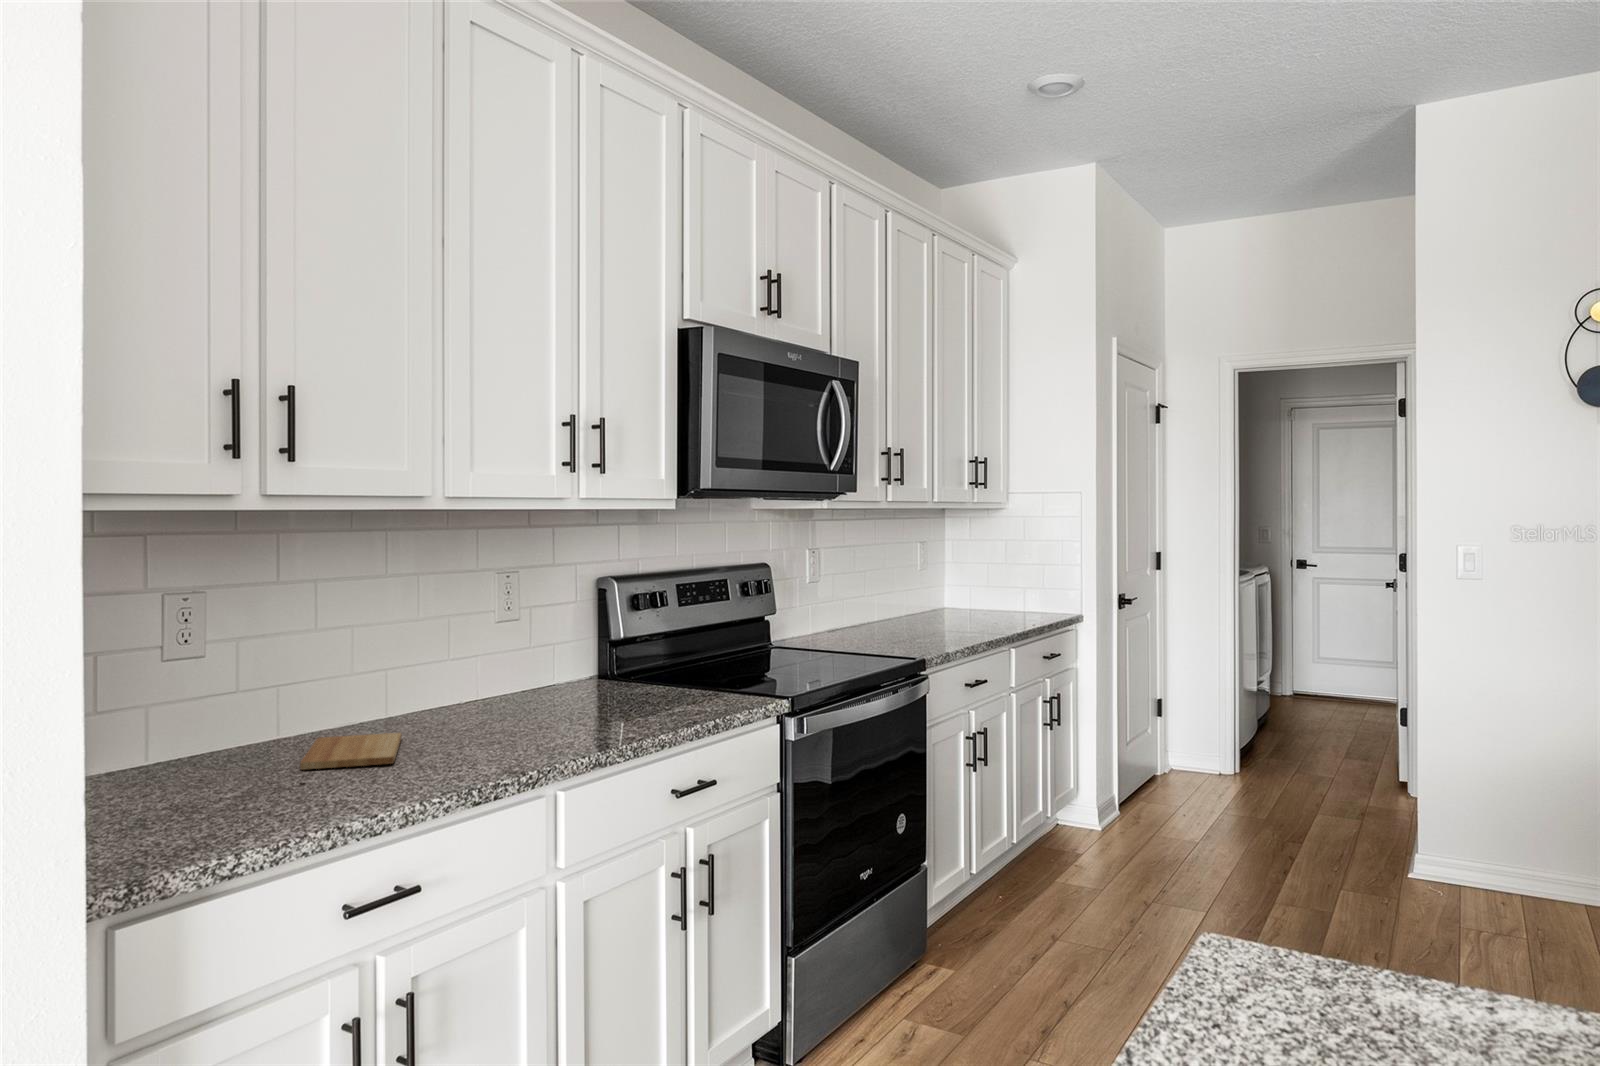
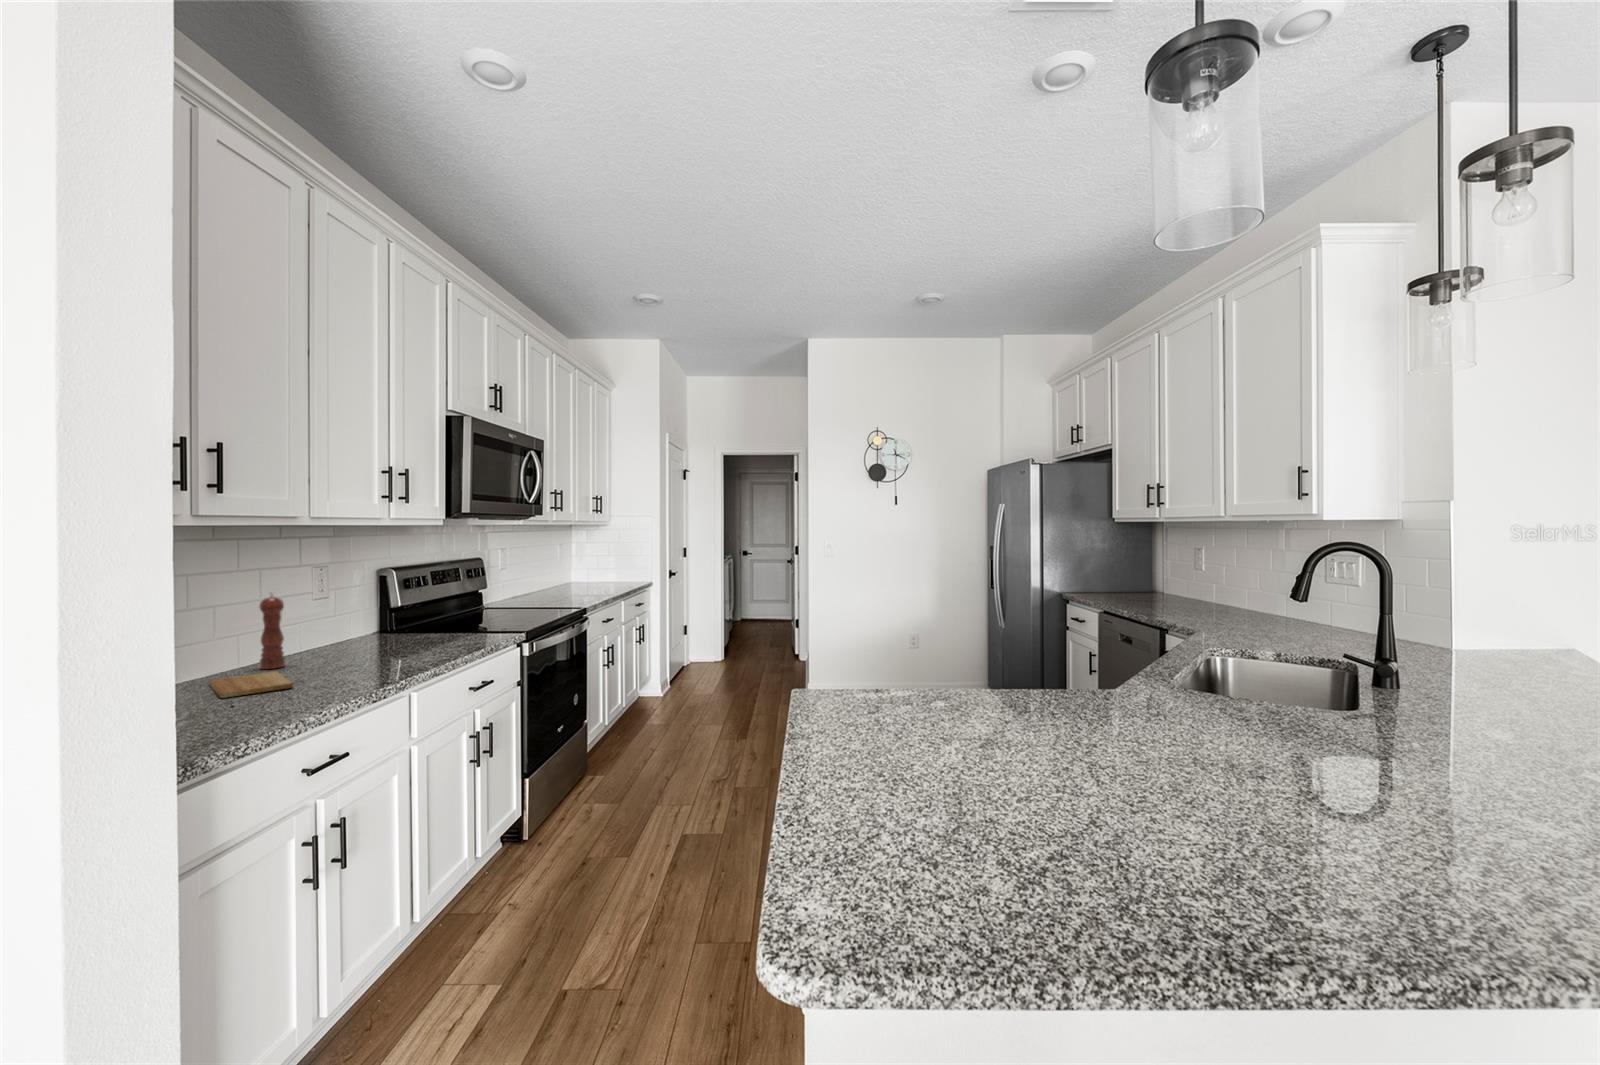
pepper mill: none [396,611,429,727] -> present [259,592,285,669]

